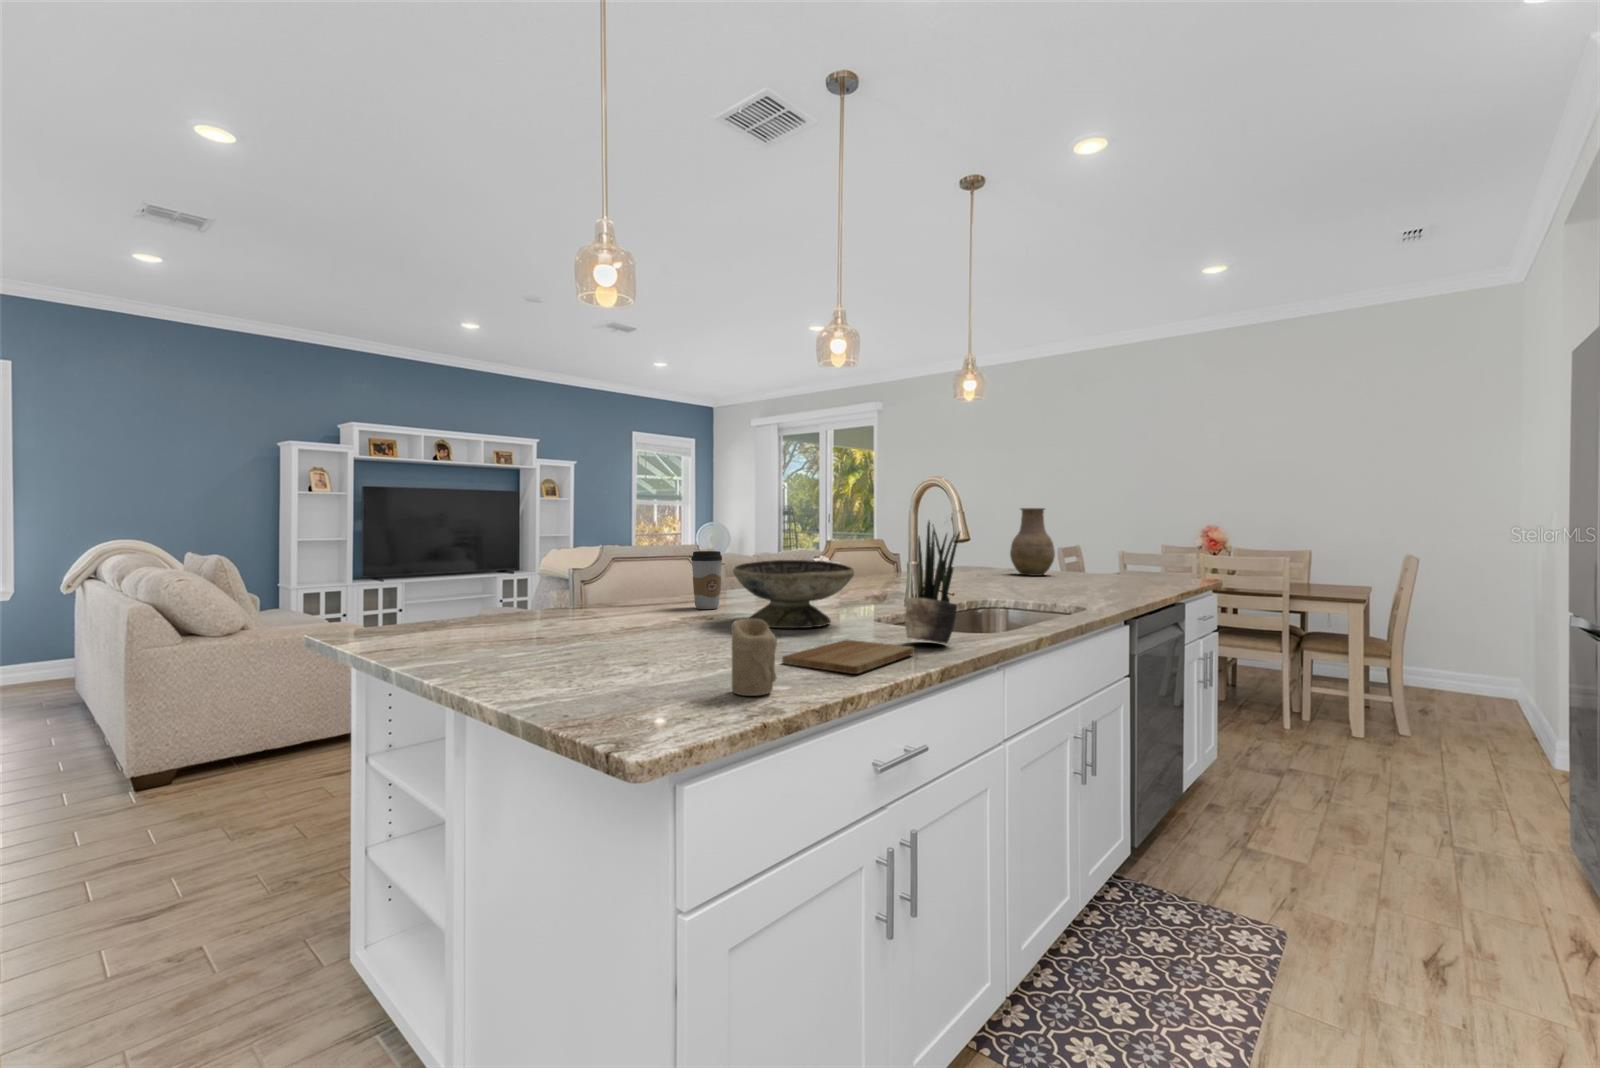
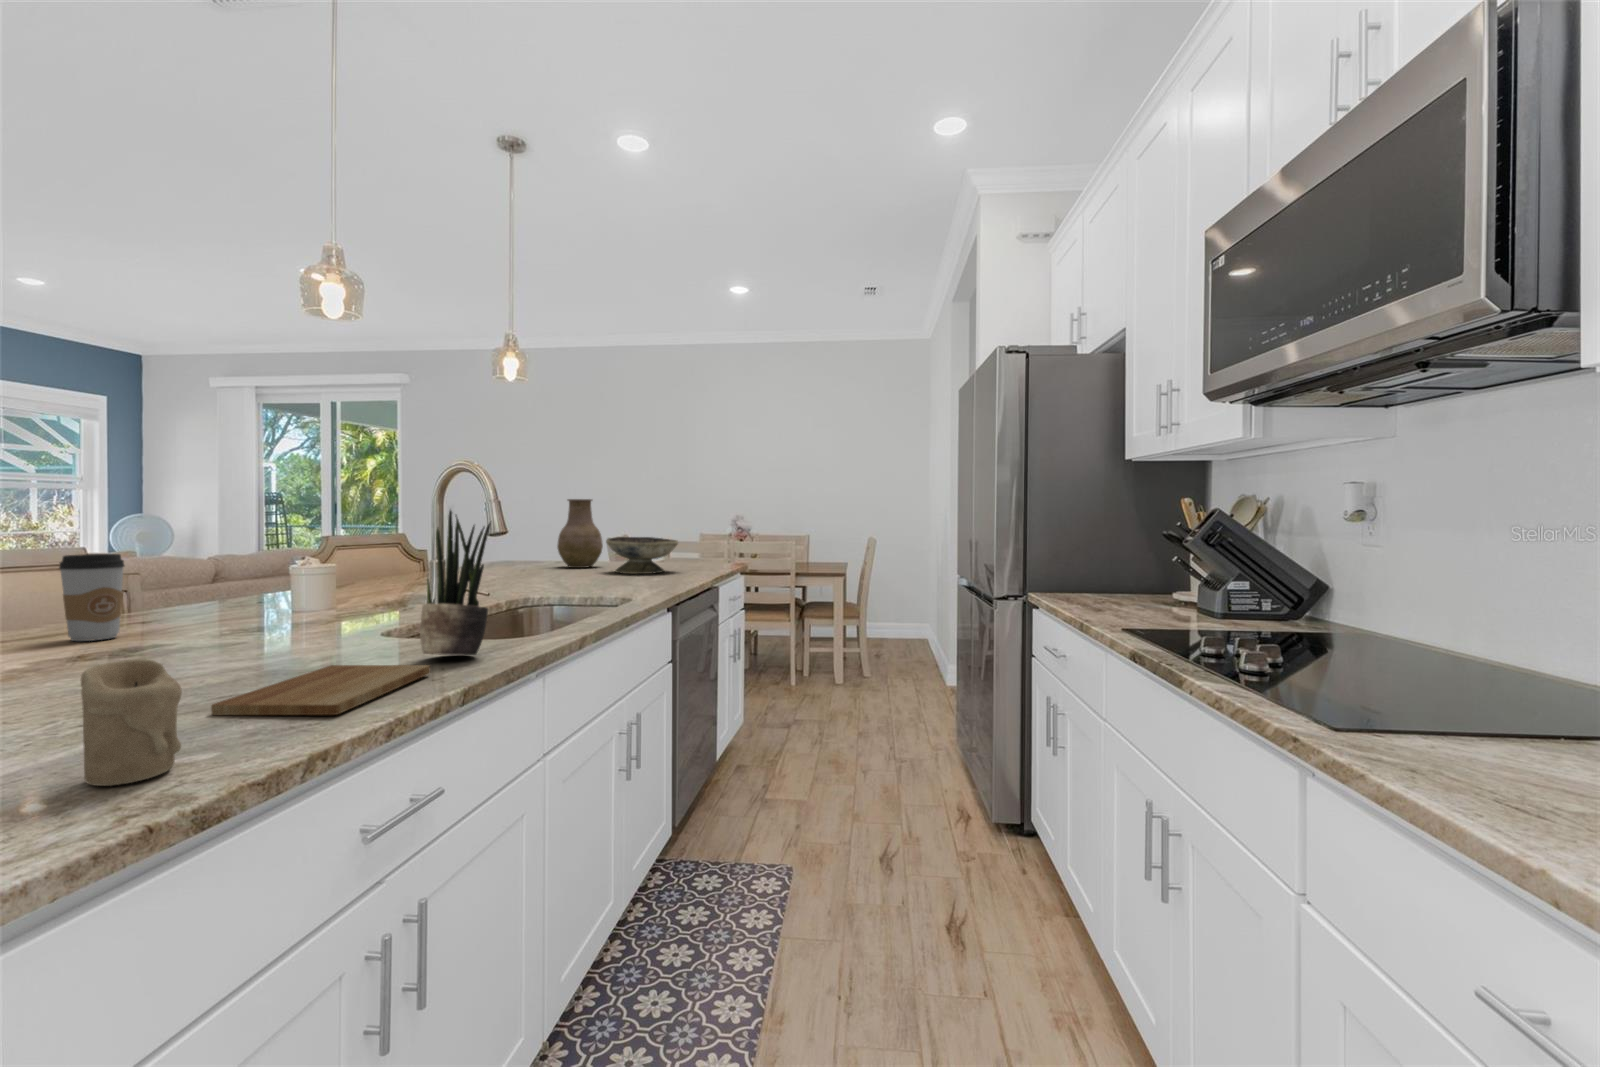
decorative bowl: present [733,560,854,628] -> present [606,537,678,574]

